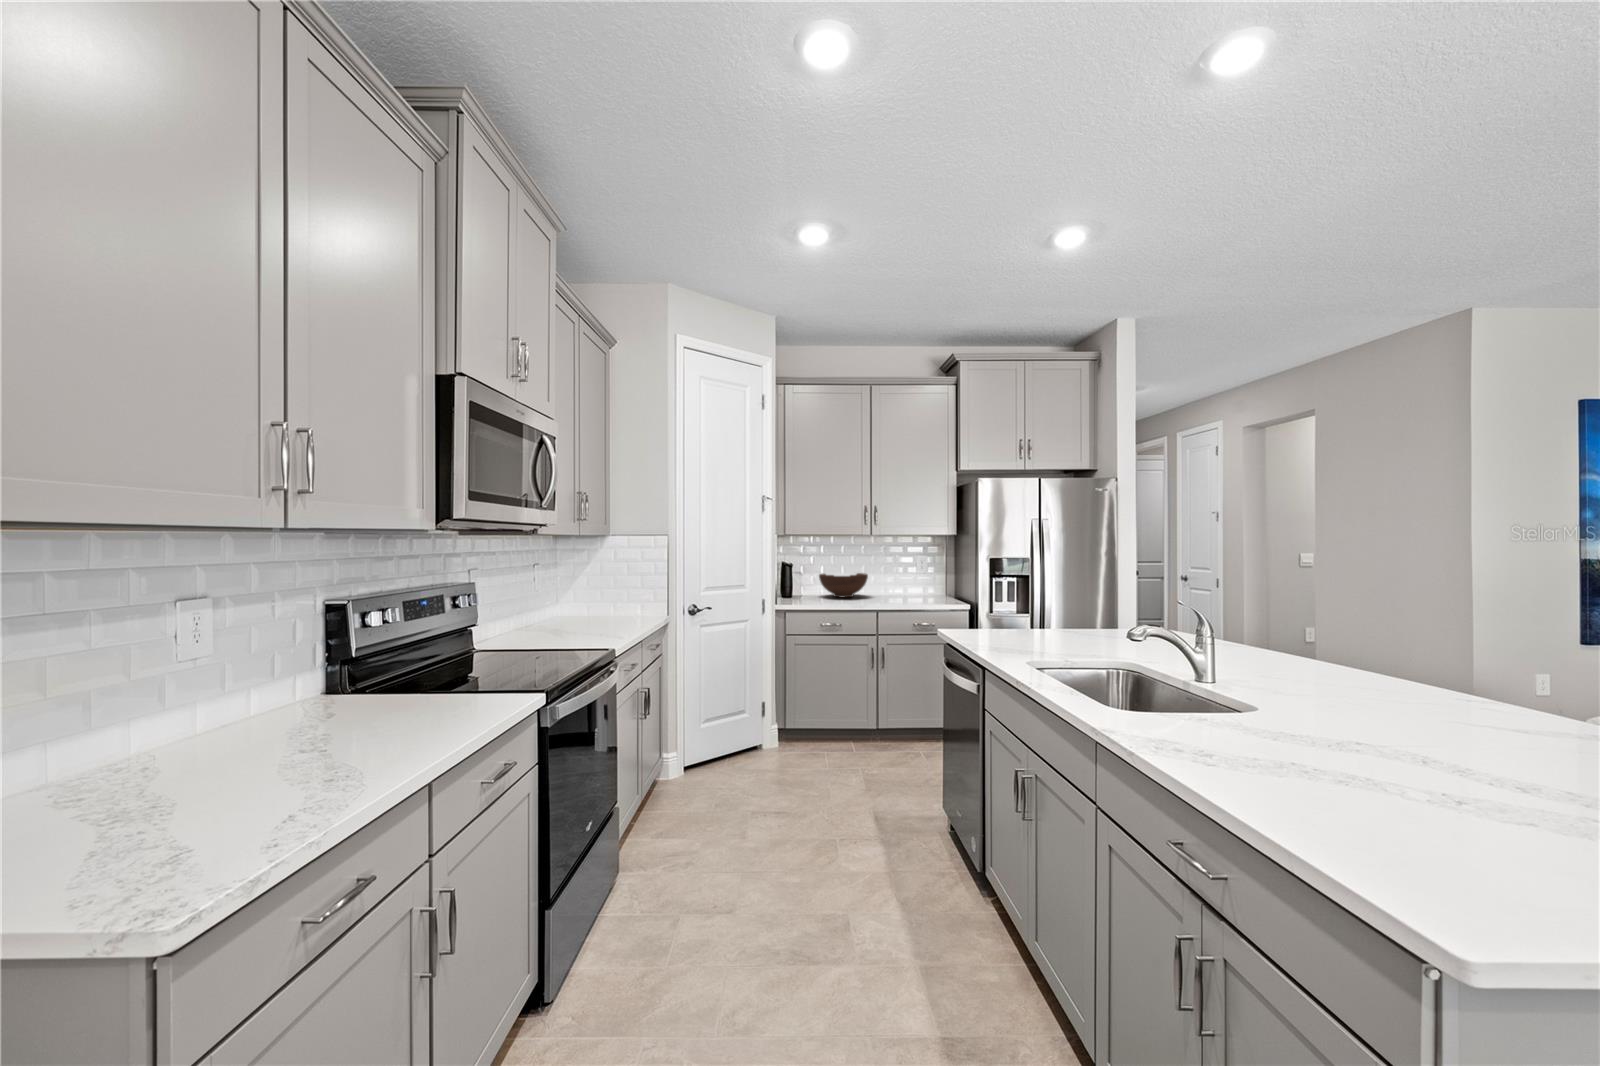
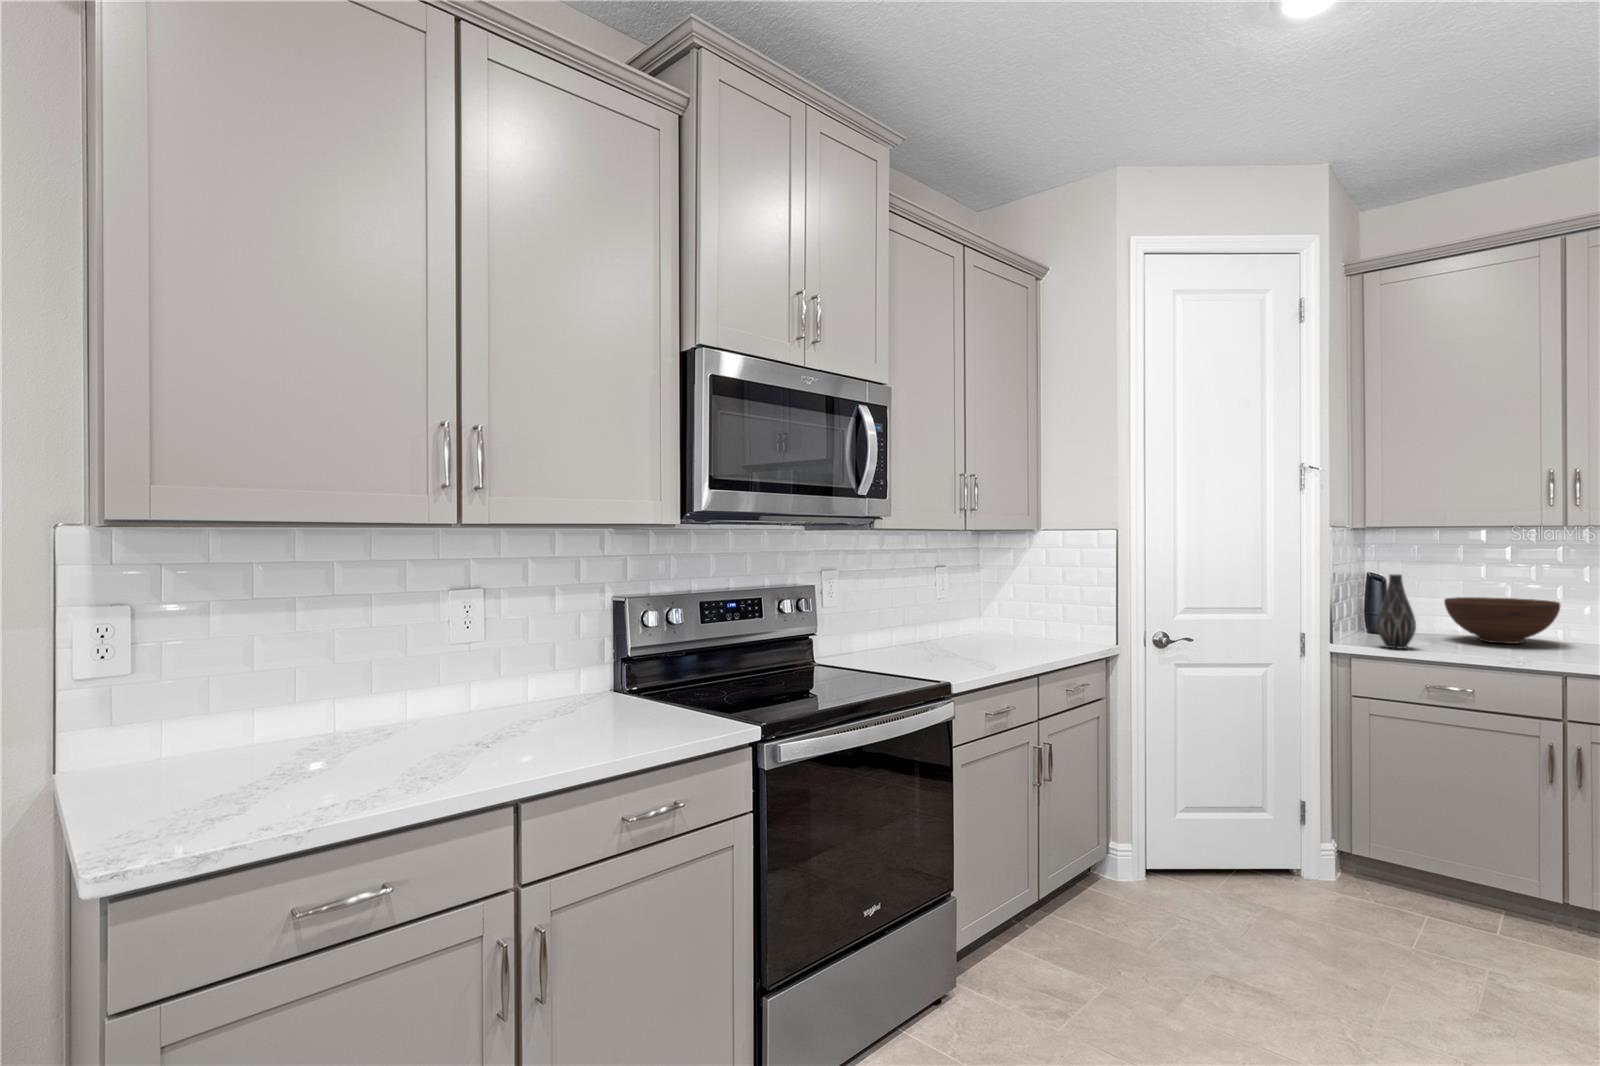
vase: none [795,561,814,604] -> present [1376,574,1416,649]

